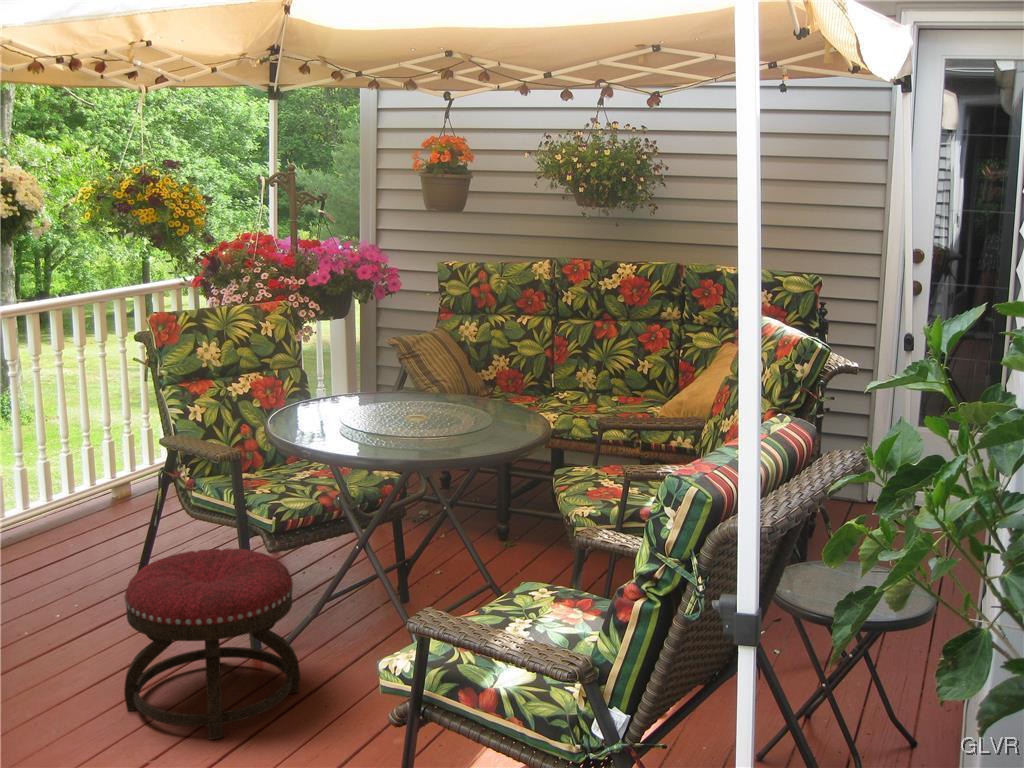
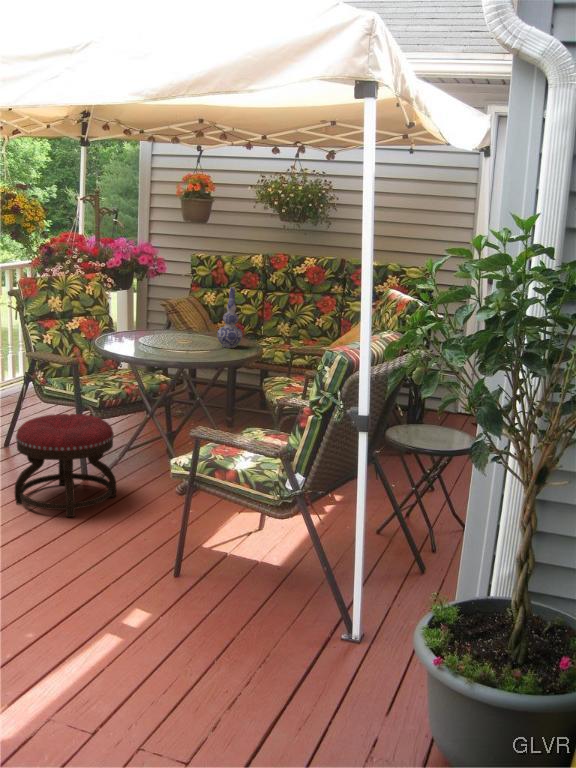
vase: none [473,323,515,424] -> present [217,287,243,348]

